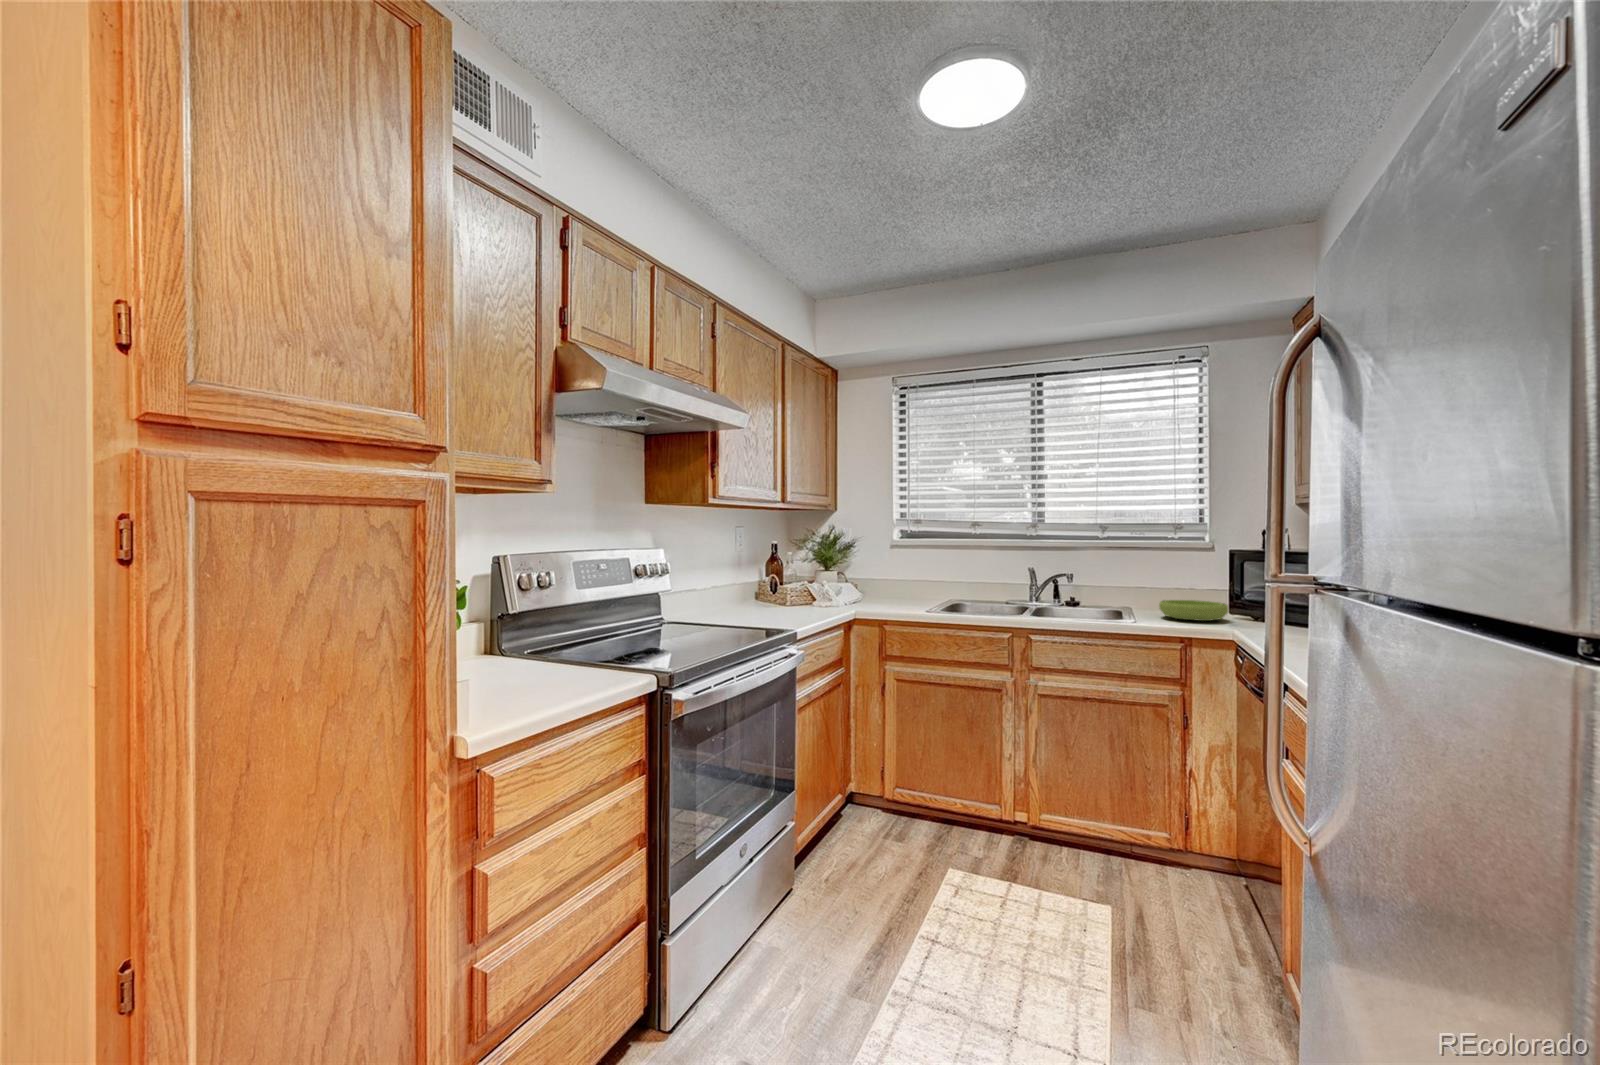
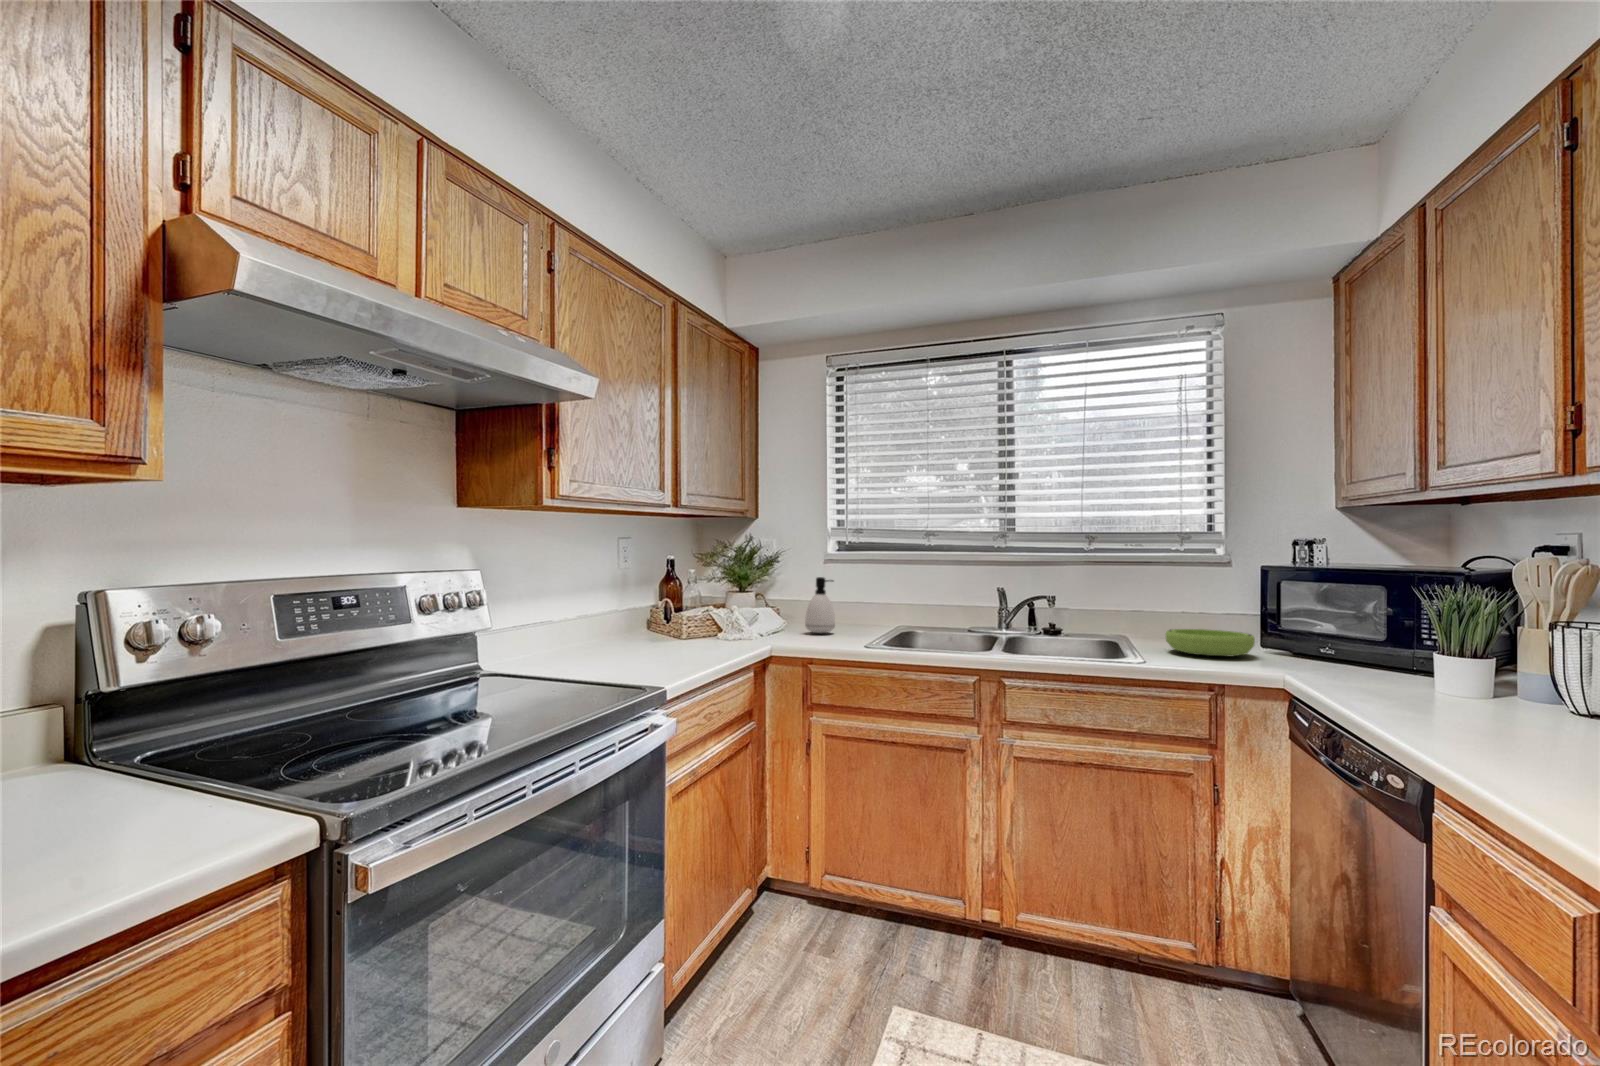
soap dispenser: none [876,560,900,604] -> present [805,577,835,633]

